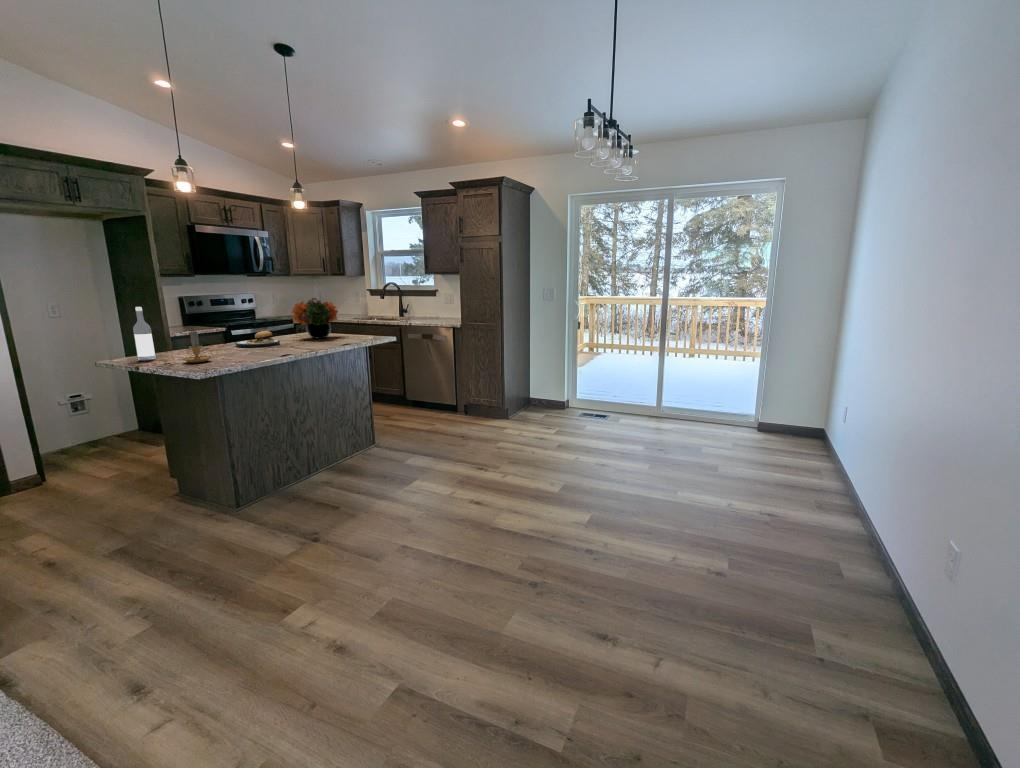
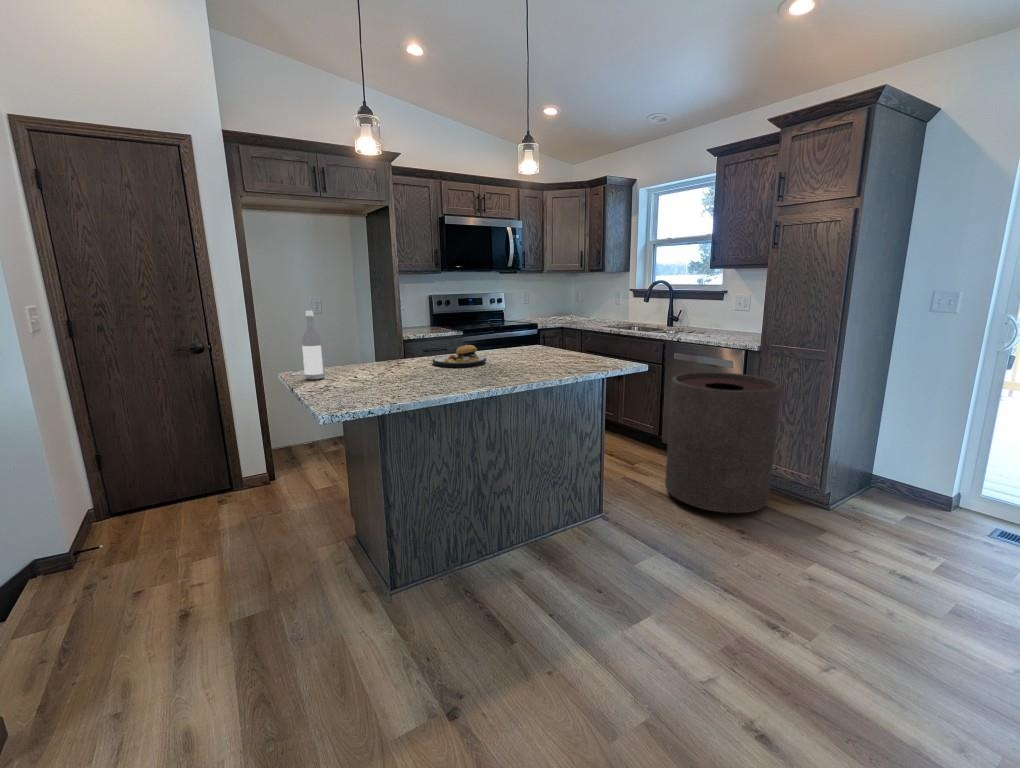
flower arrangement: present [291,298,338,338] -> none [508,301,570,358]
candle: present [183,331,218,363] -> none [332,345,376,392]
trash can: none [411,344,477,431] -> present [665,372,782,513]

